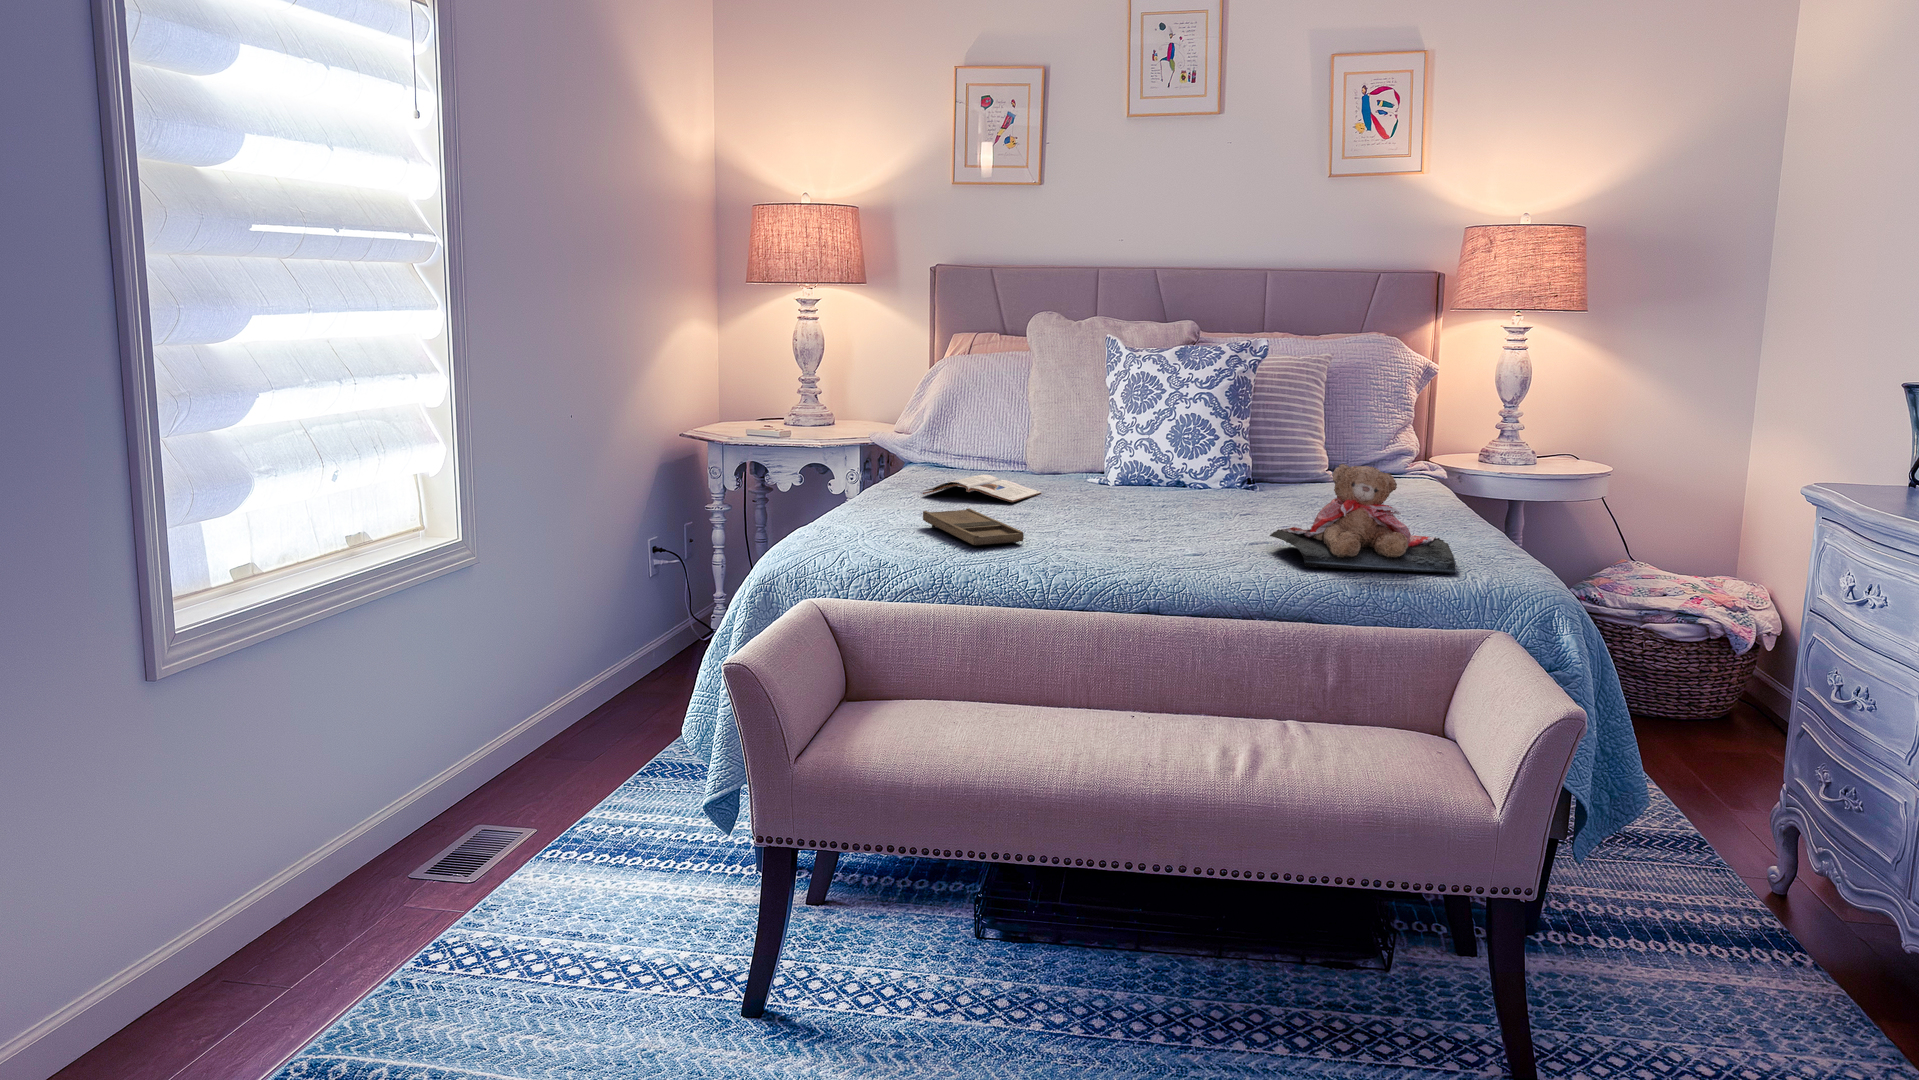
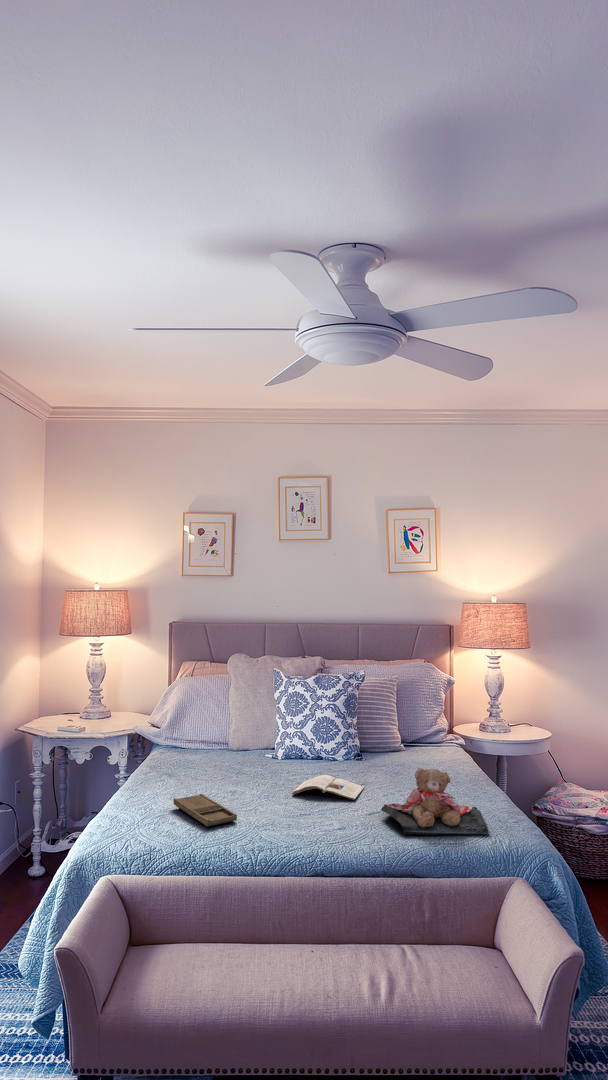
magazine: present [923,475,1041,502] -> present [292,775,364,800]

